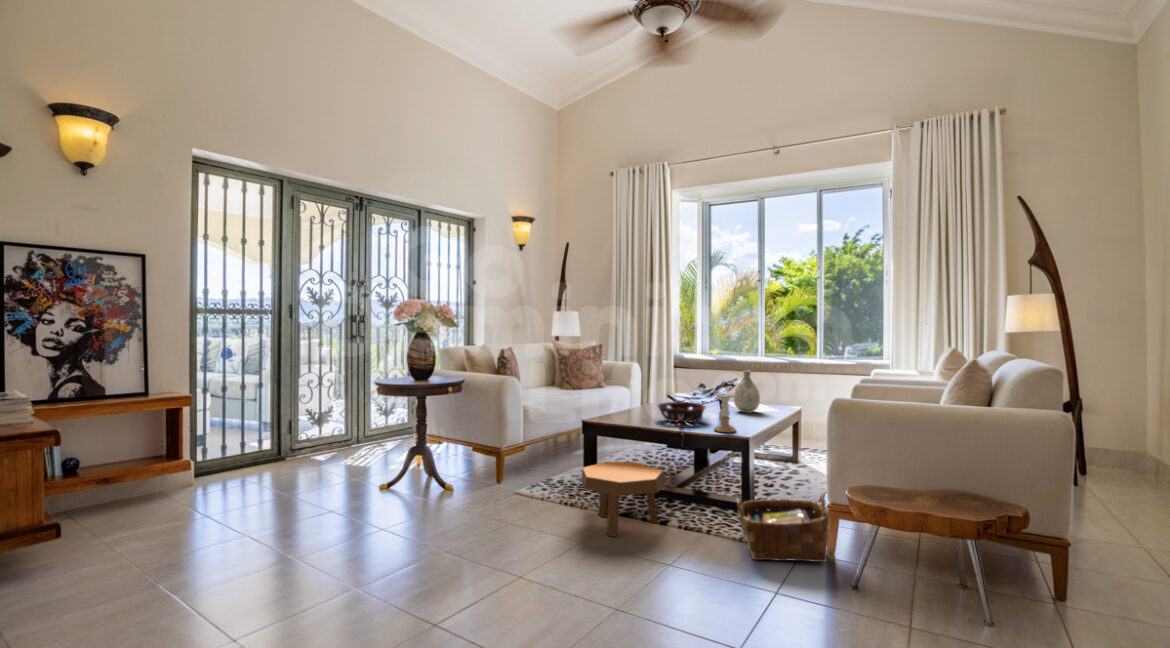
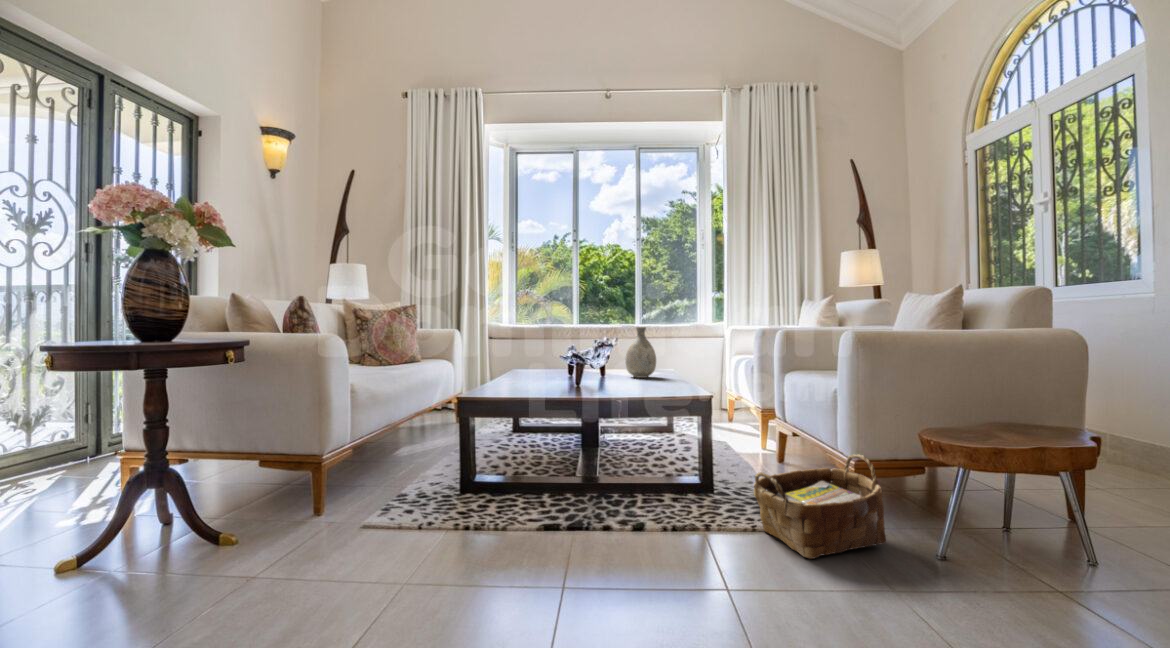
candle holder: present [714,394,736,432] -> none [658,347,687,396]
decorative bowl: present [658,402,706,423] -> none [564,365,630,390]
footstool: present [582,462,667,537] -> none [512,447,650,566]

